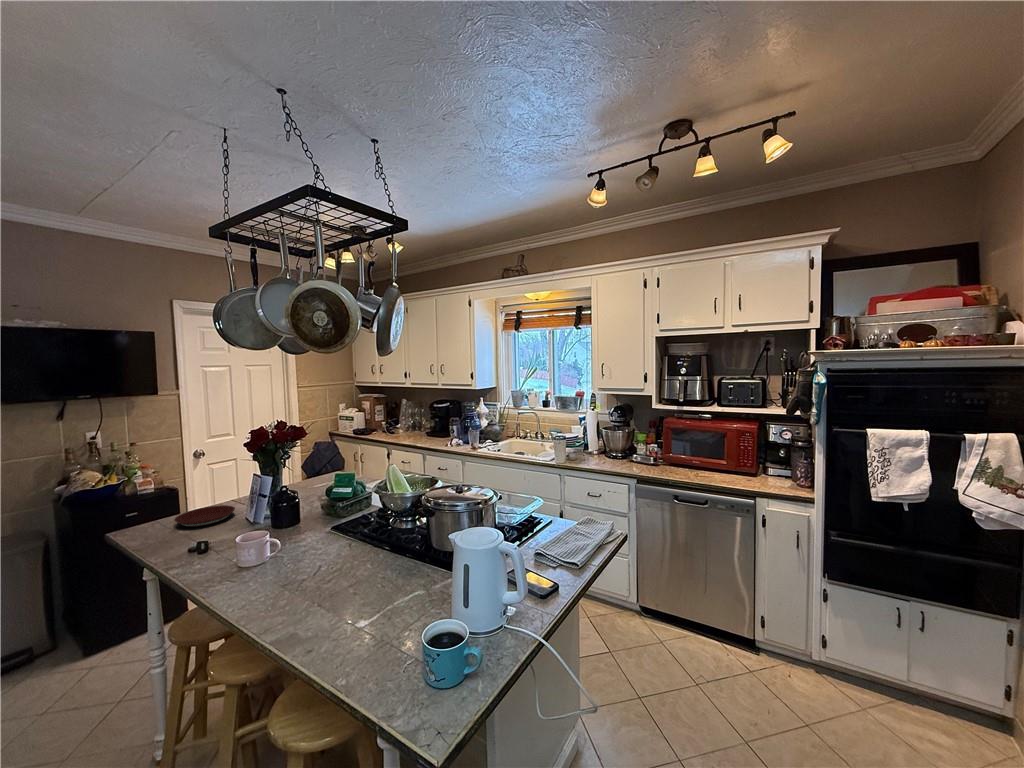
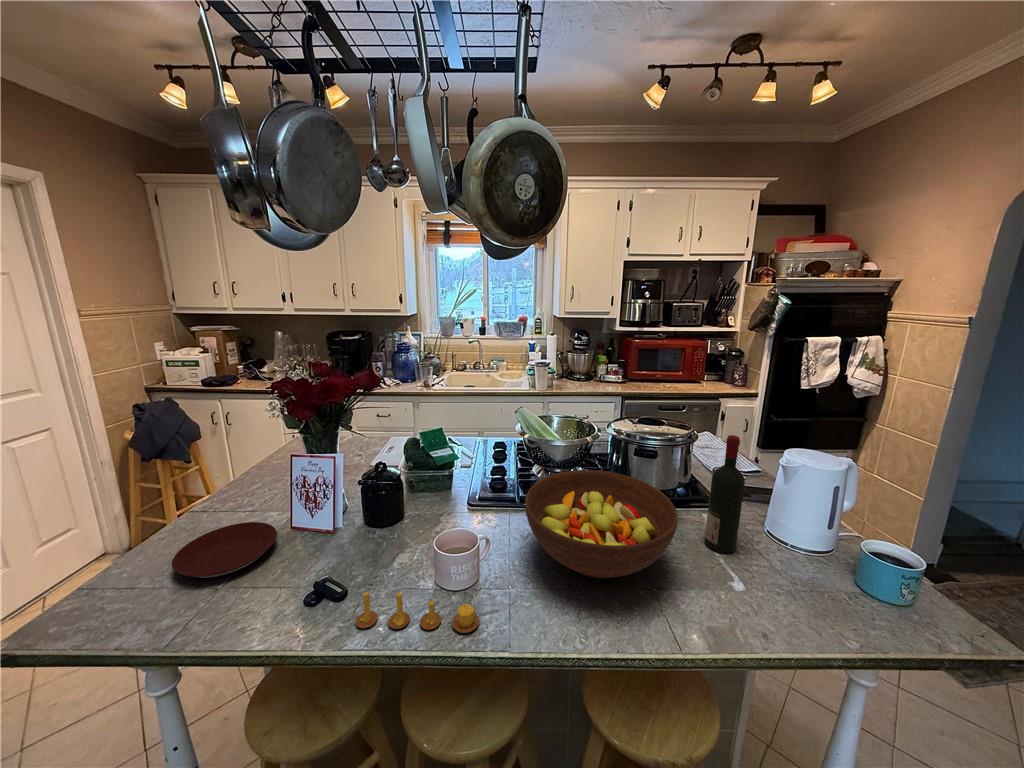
wine bottle: none [401,495,428,605] -> present [704,435,745,553]
fruit bowl: none [259,508,381,587] -> present [525,470,678,578]
candle: none [183,542,225,583] -> present [355,590,479,633]

